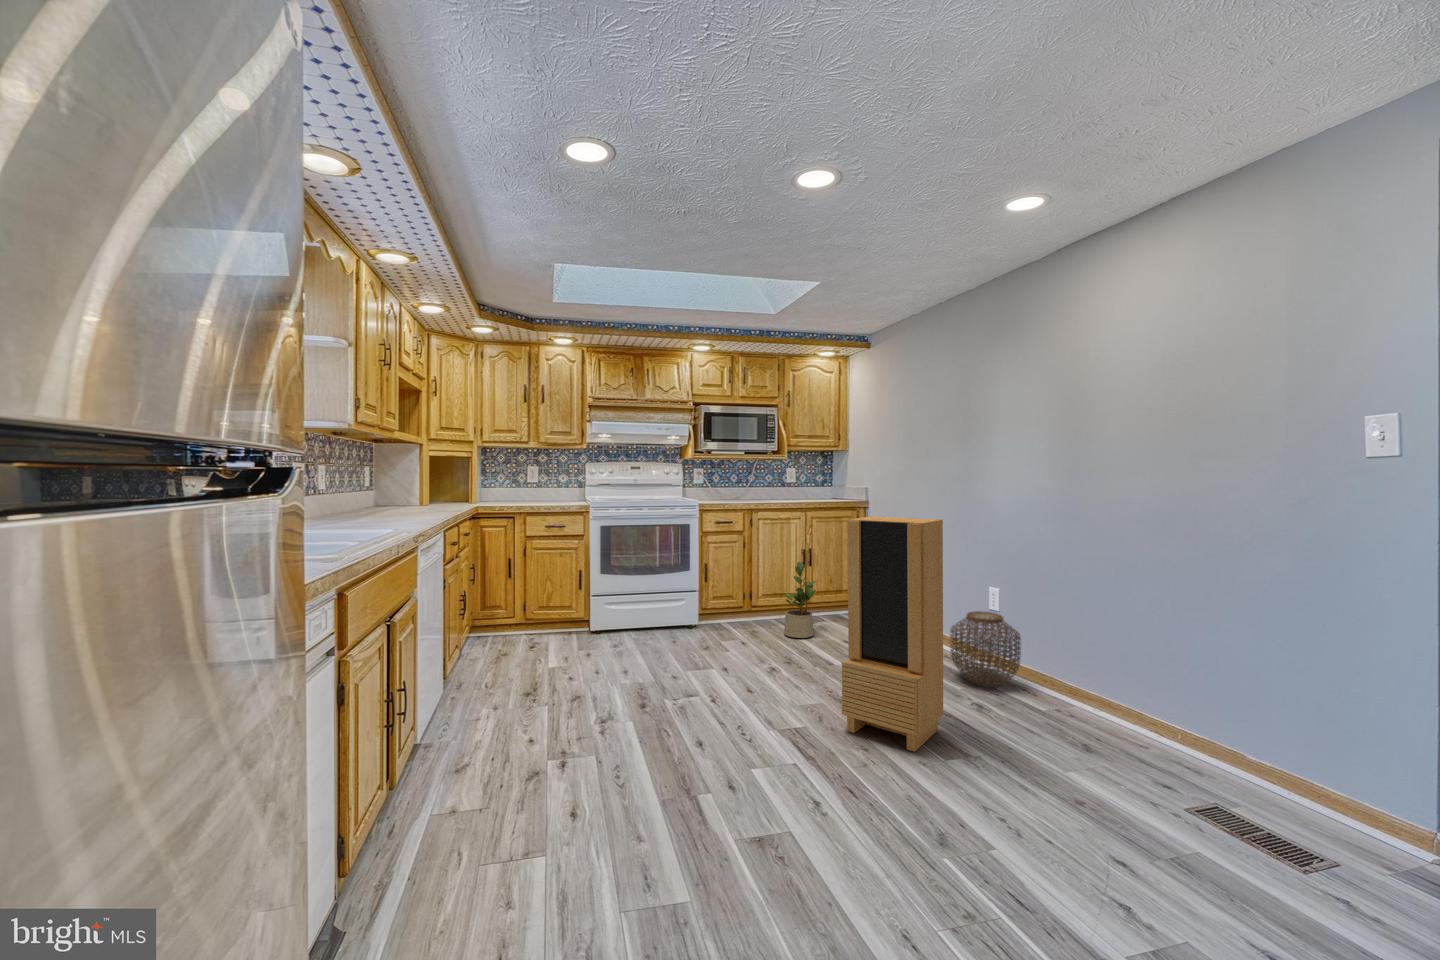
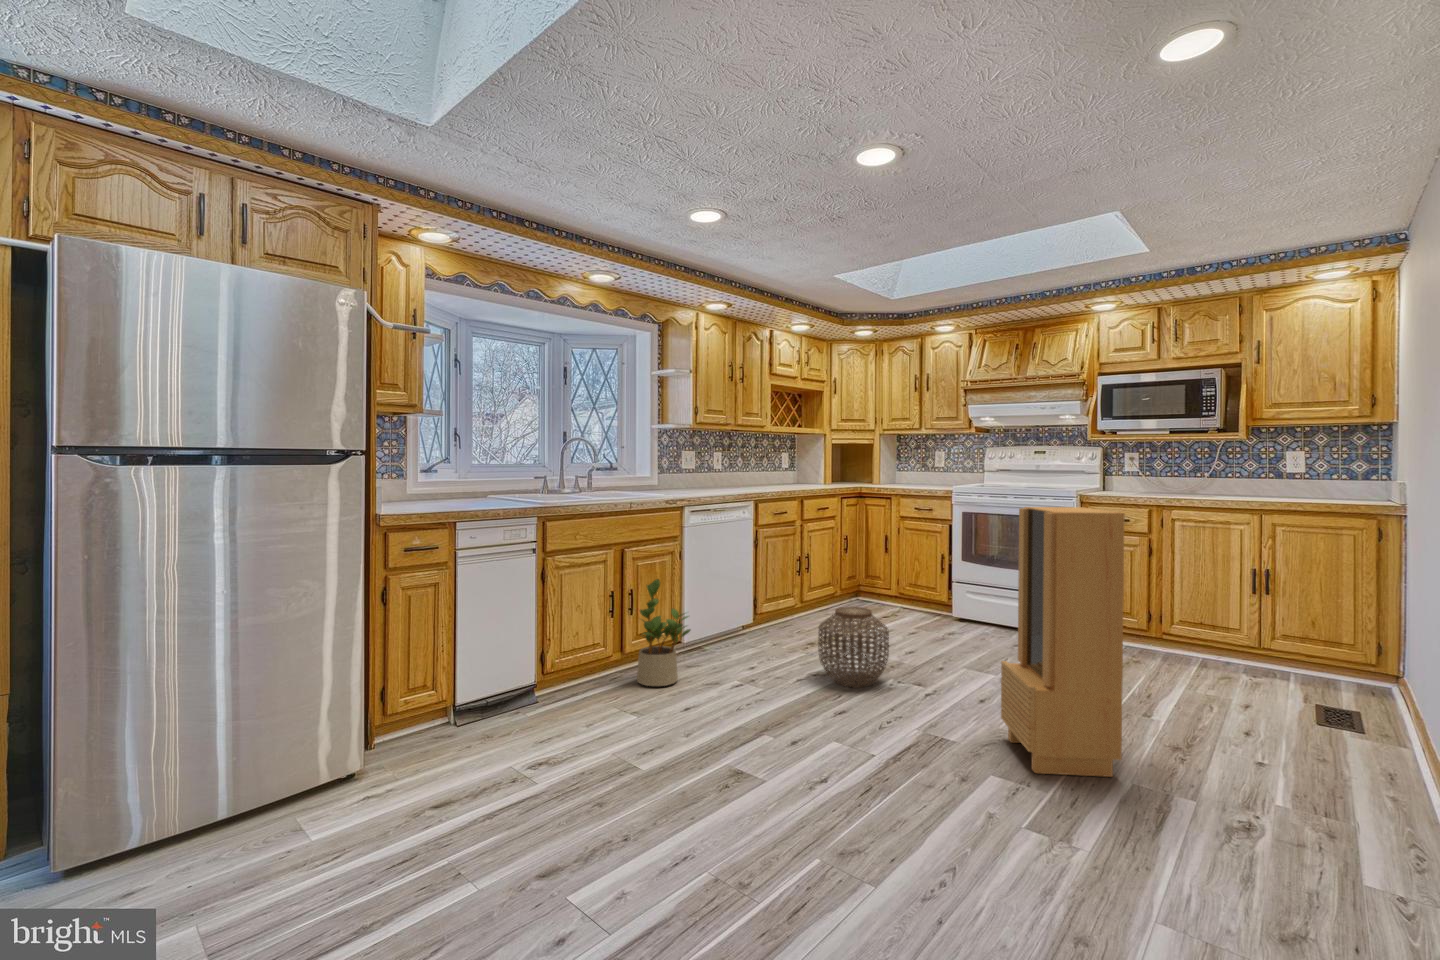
potted plant: present [784,562,816,638] -> present [637,579,690,686]
woven basket: present [950,611,1021,687] -> present [818,607,889,688]

